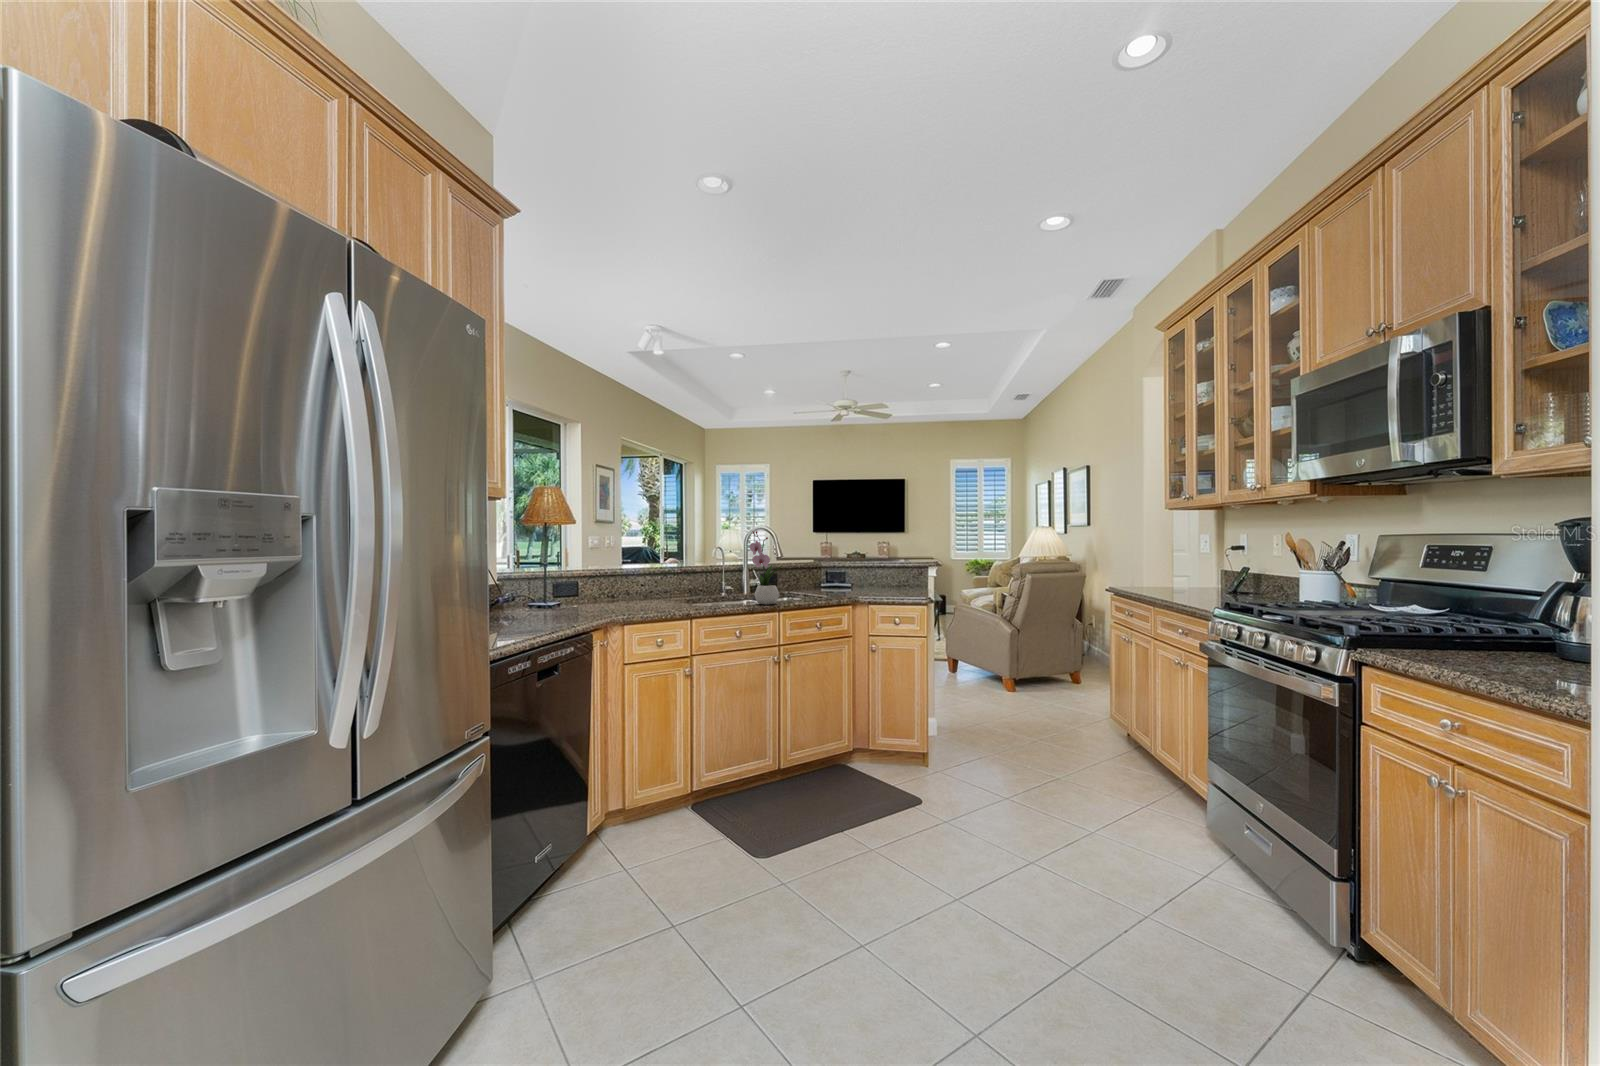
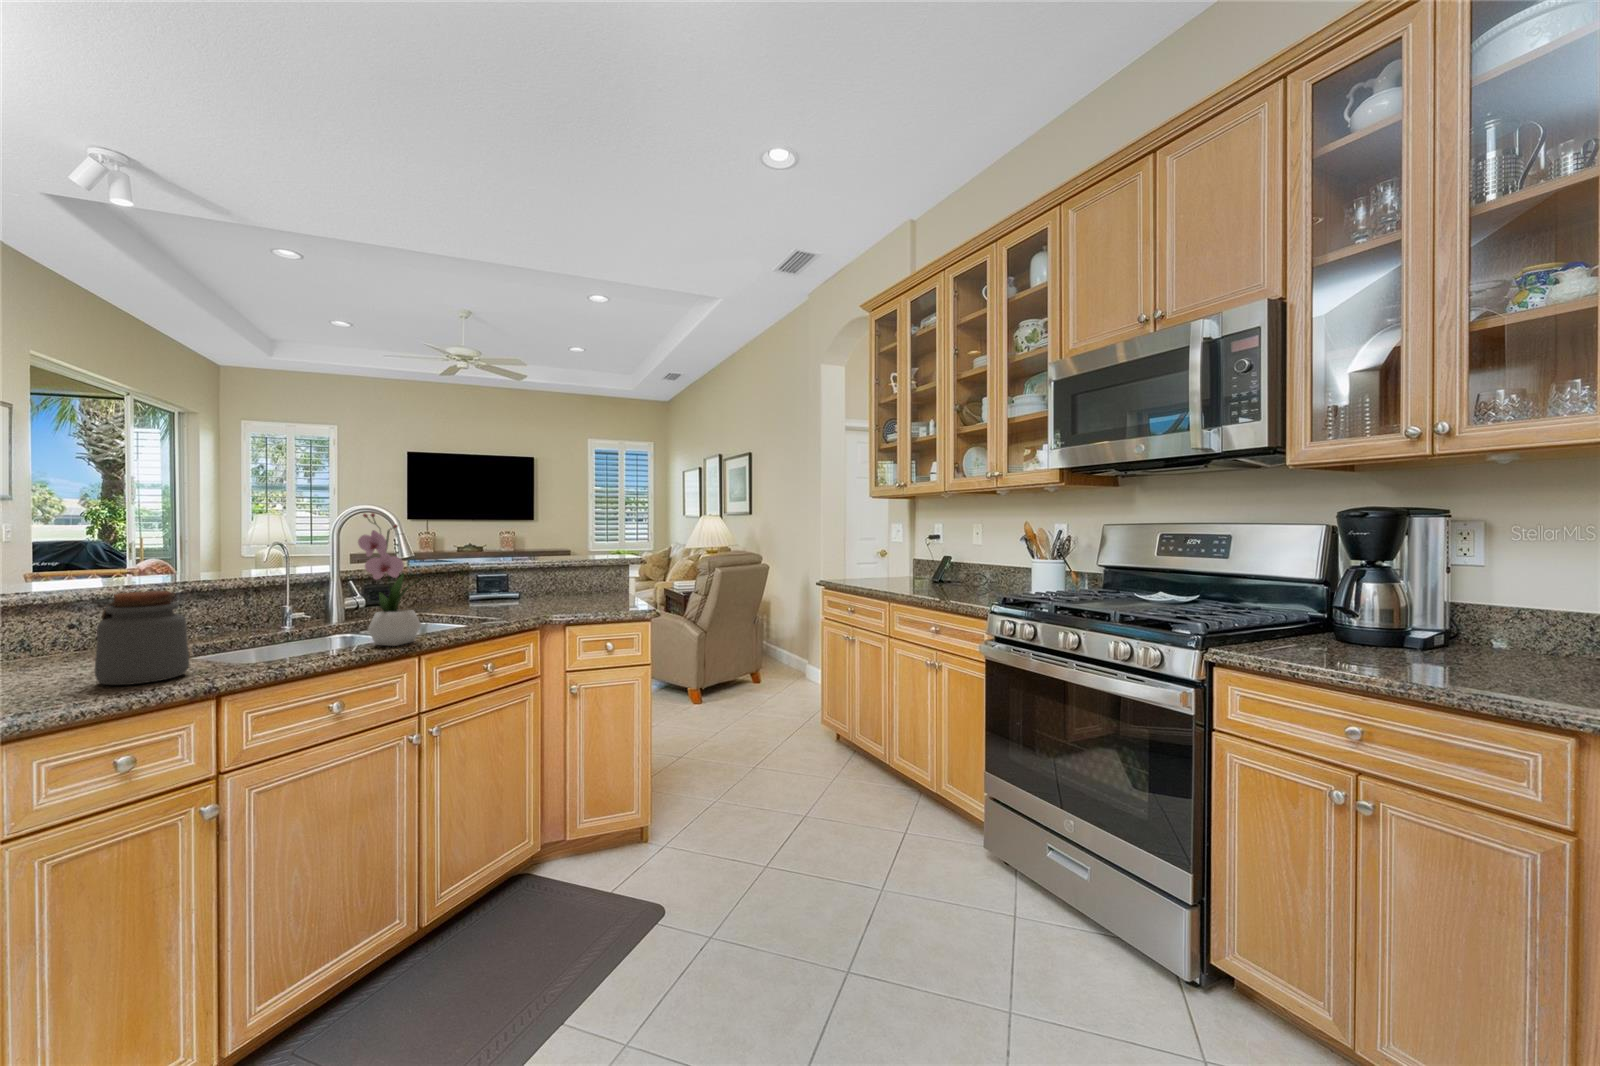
jar: none [653,569,683,609] -> present [94,591,189,685]

